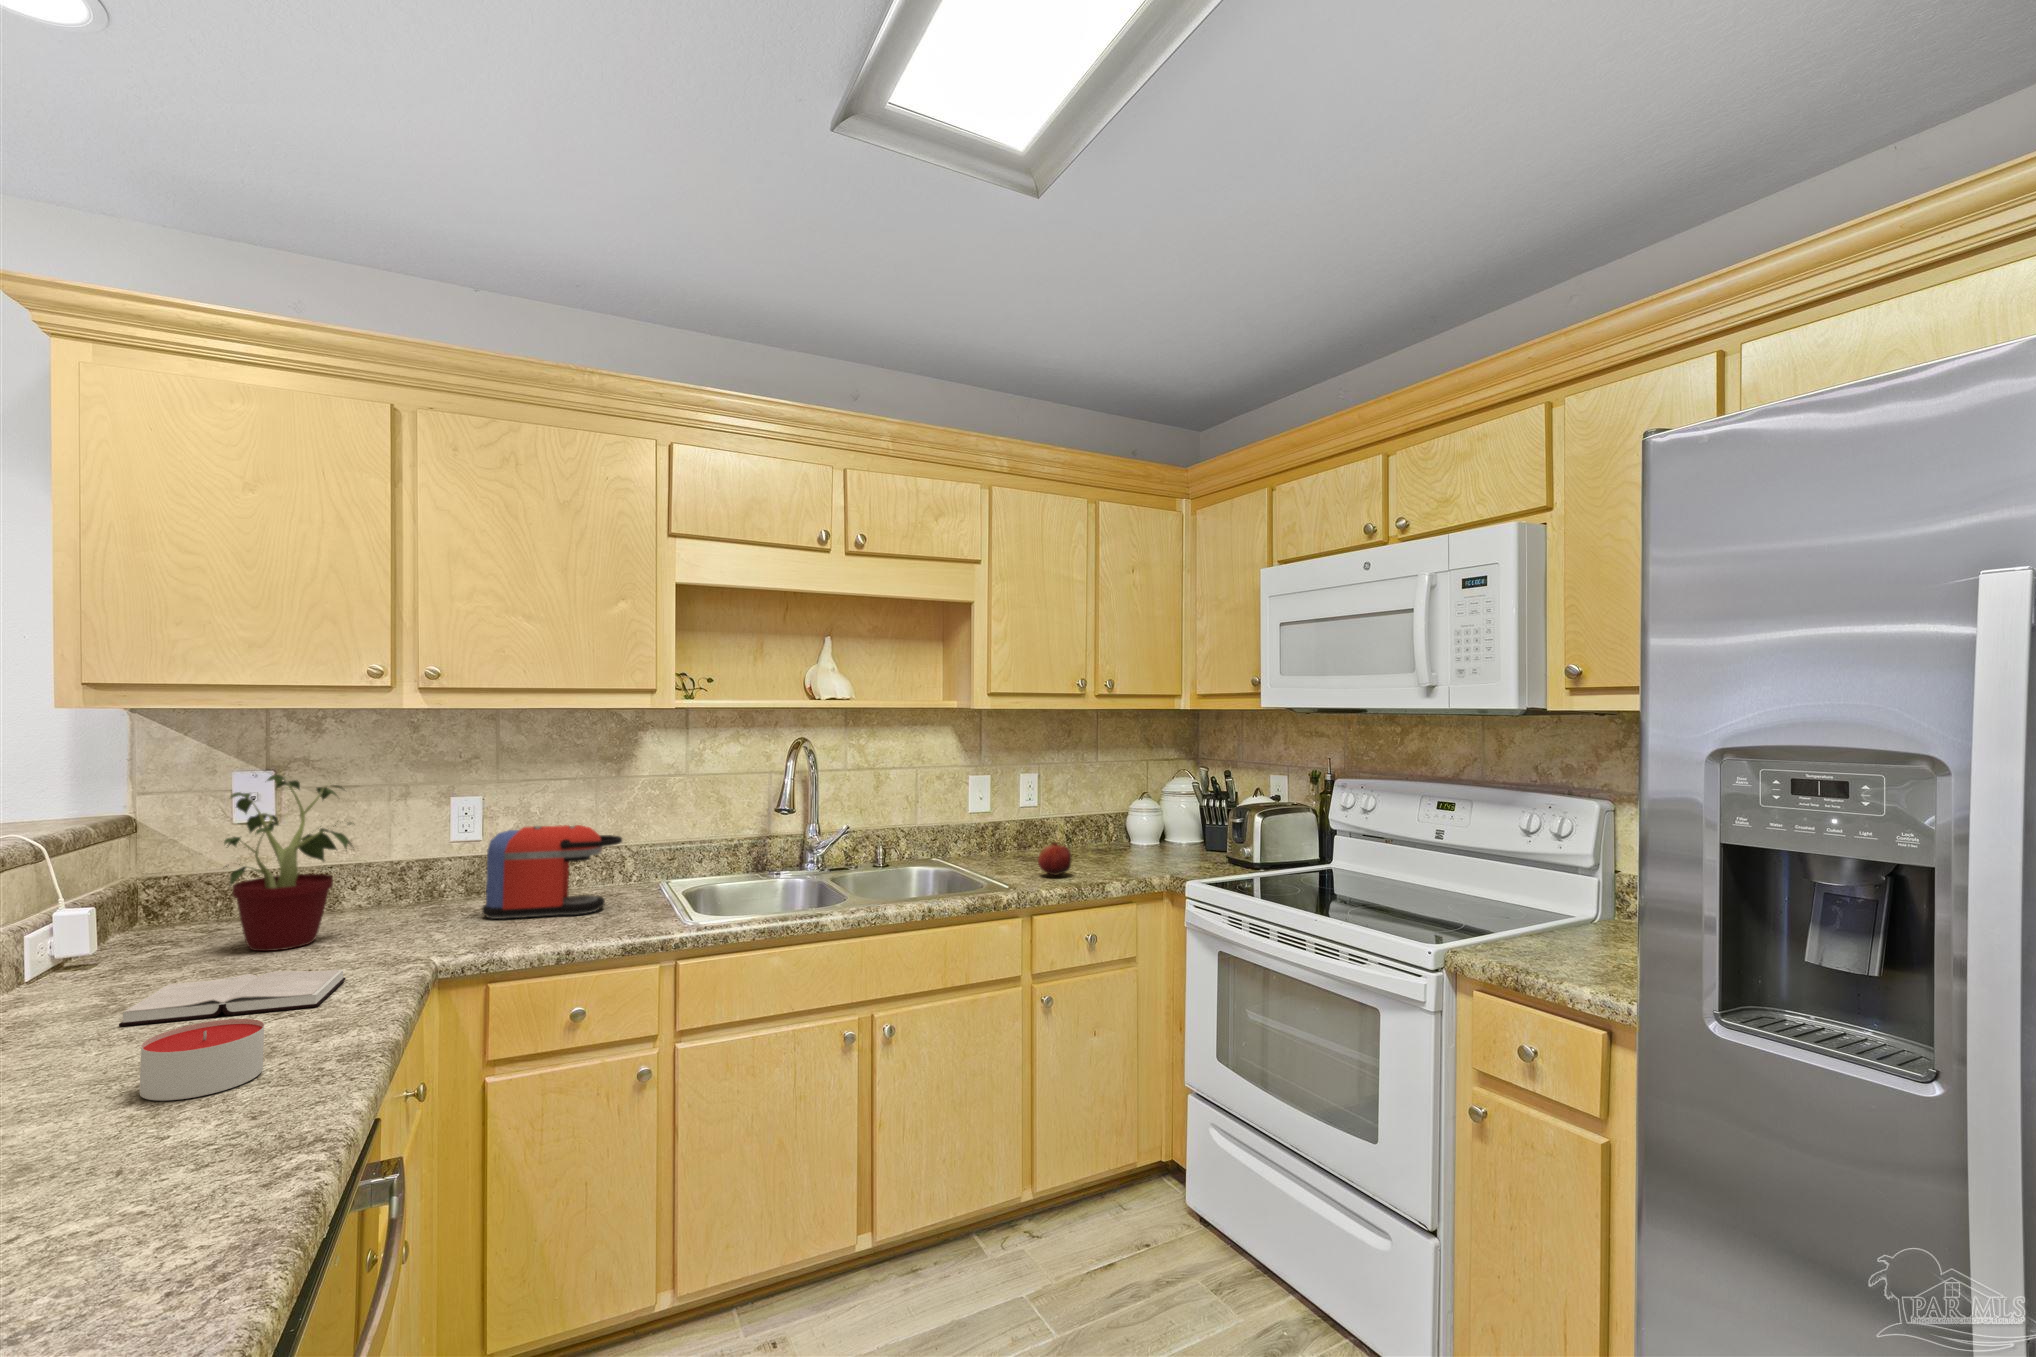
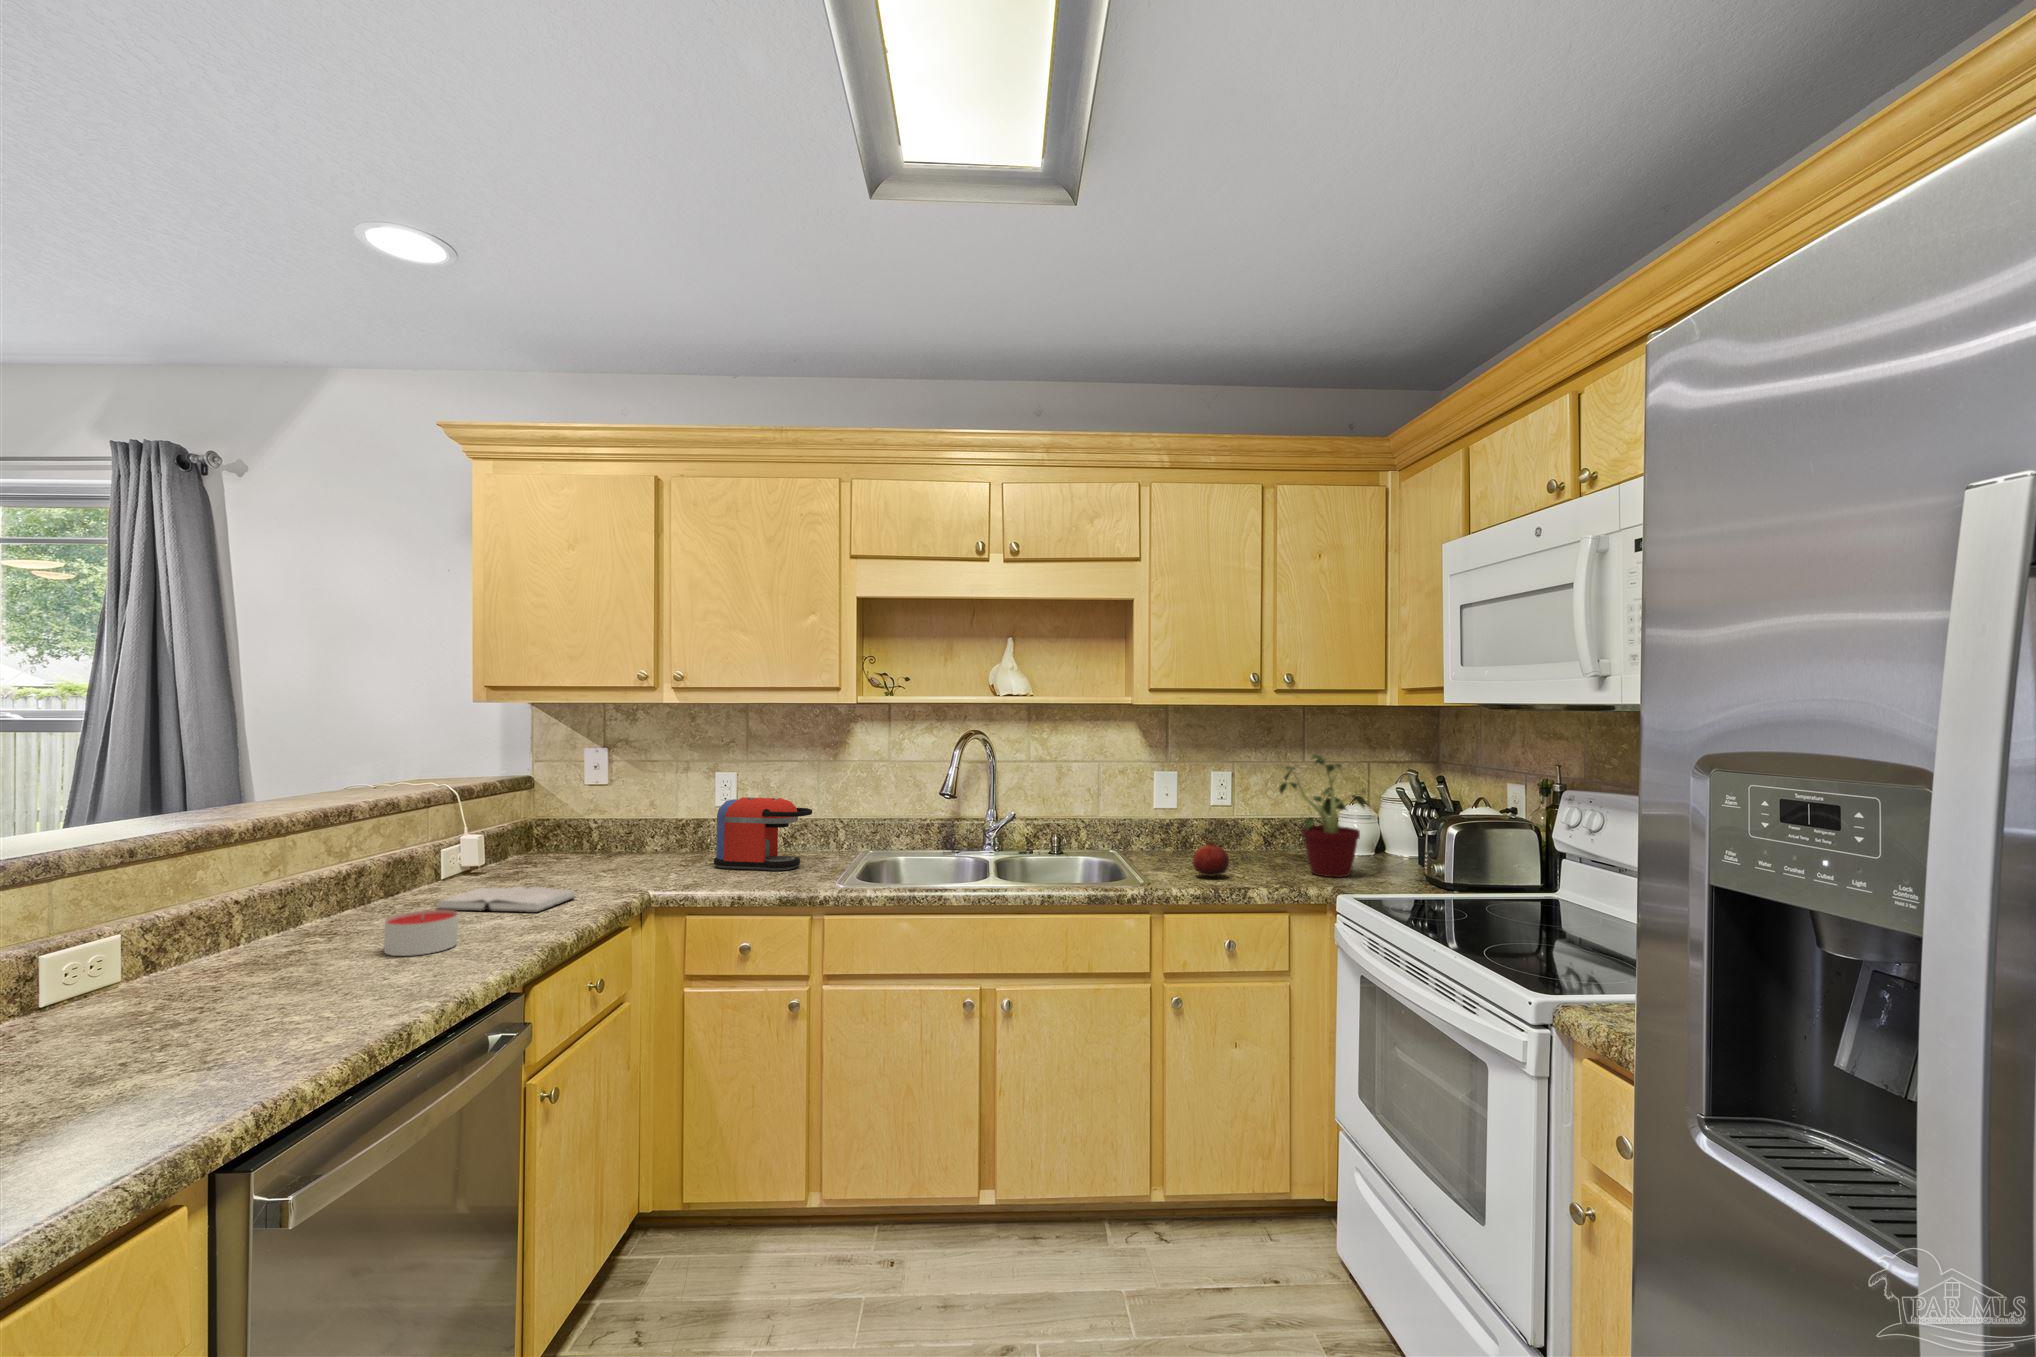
potted plant: present [224,774,352,951] -> present [1279,754,1366,877]

